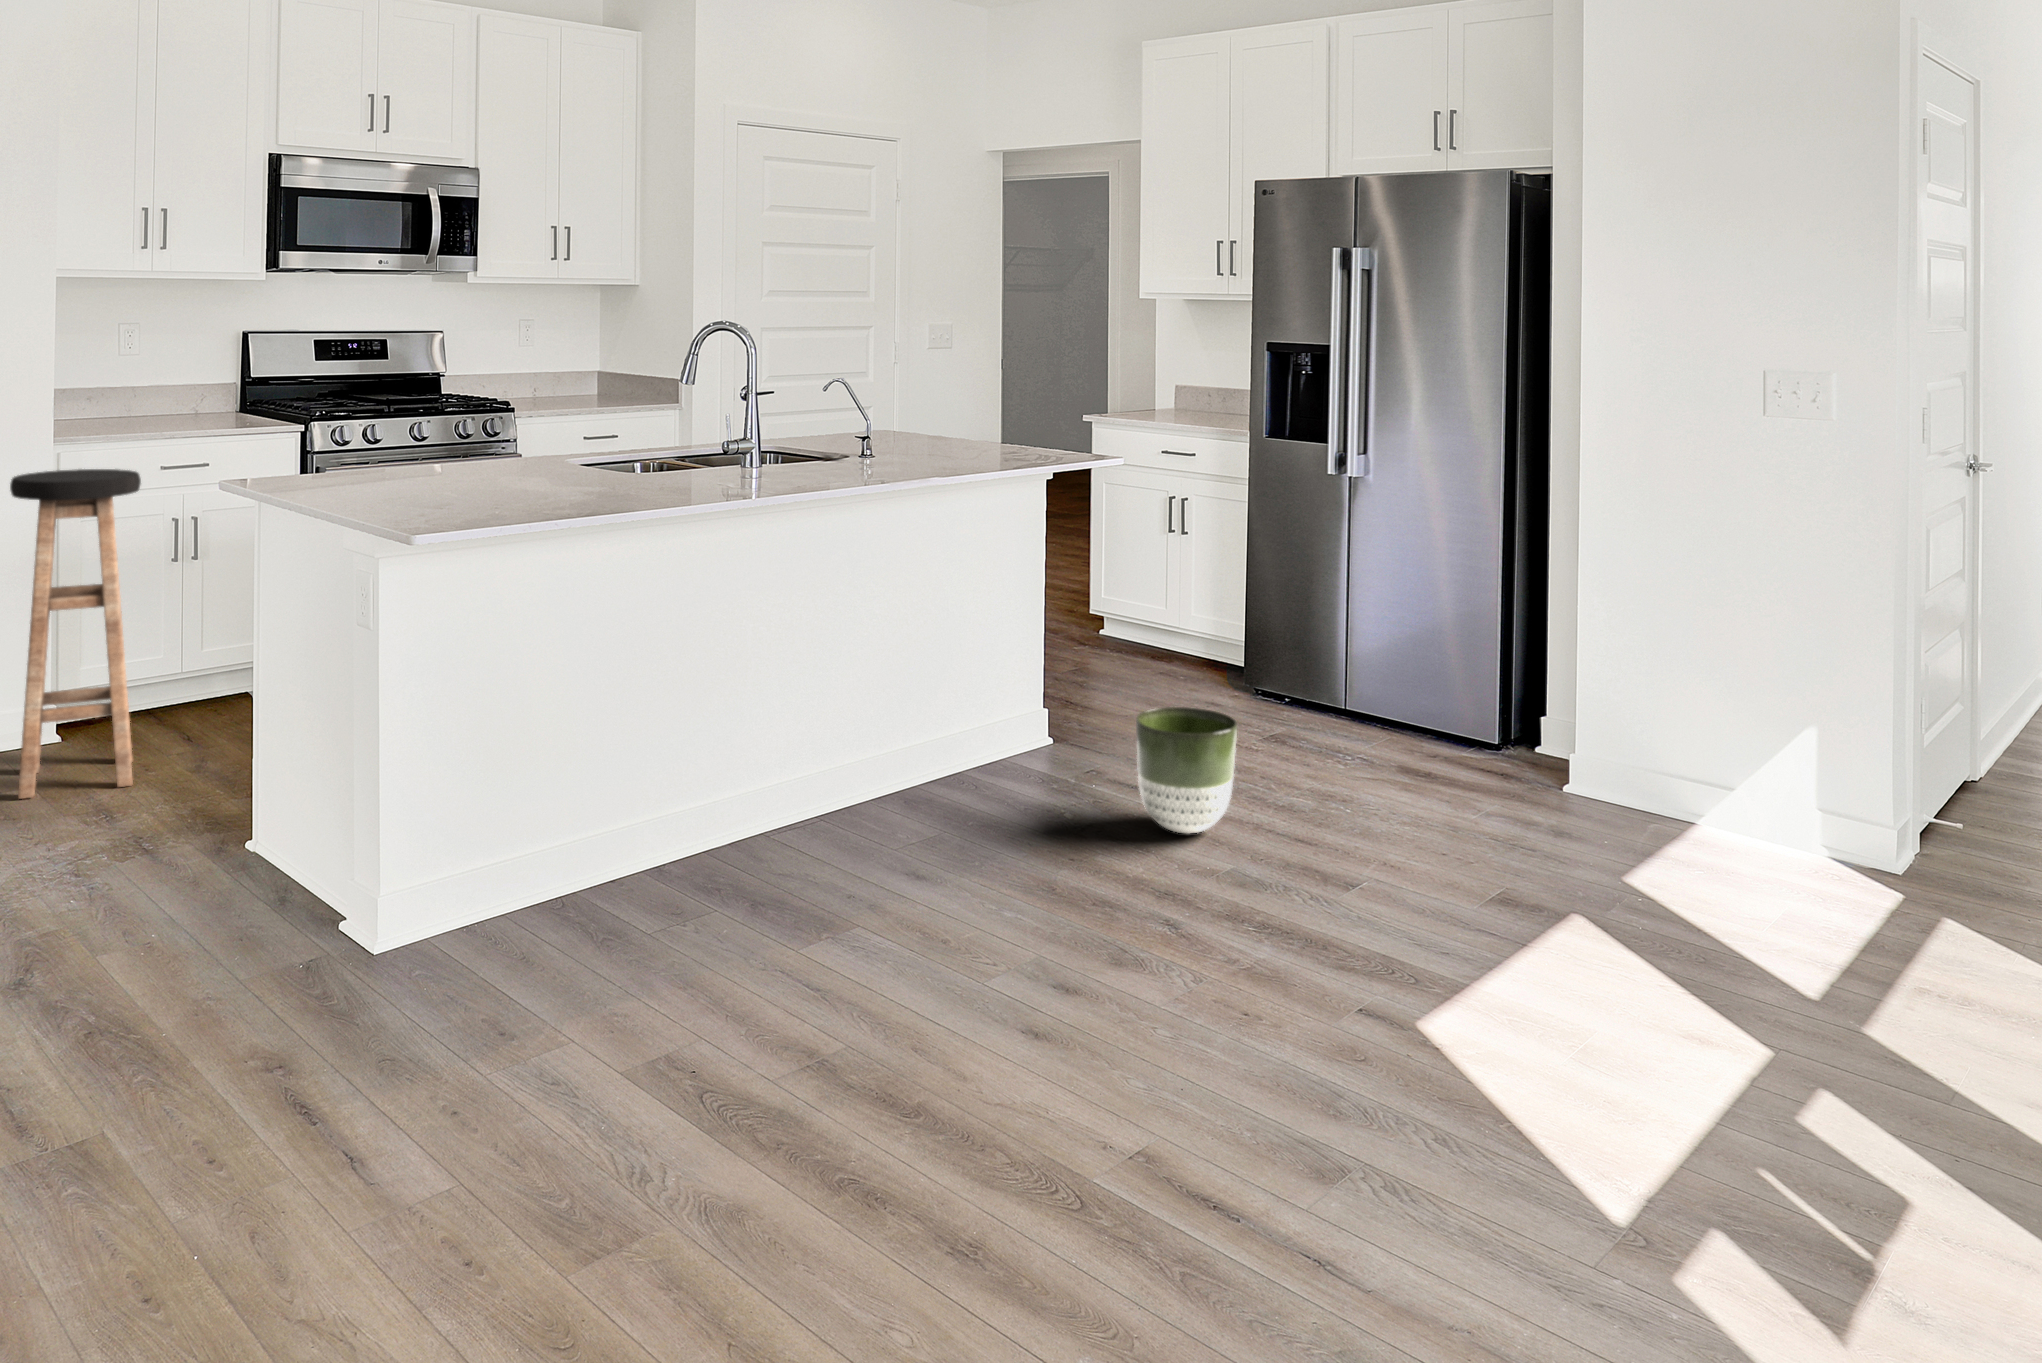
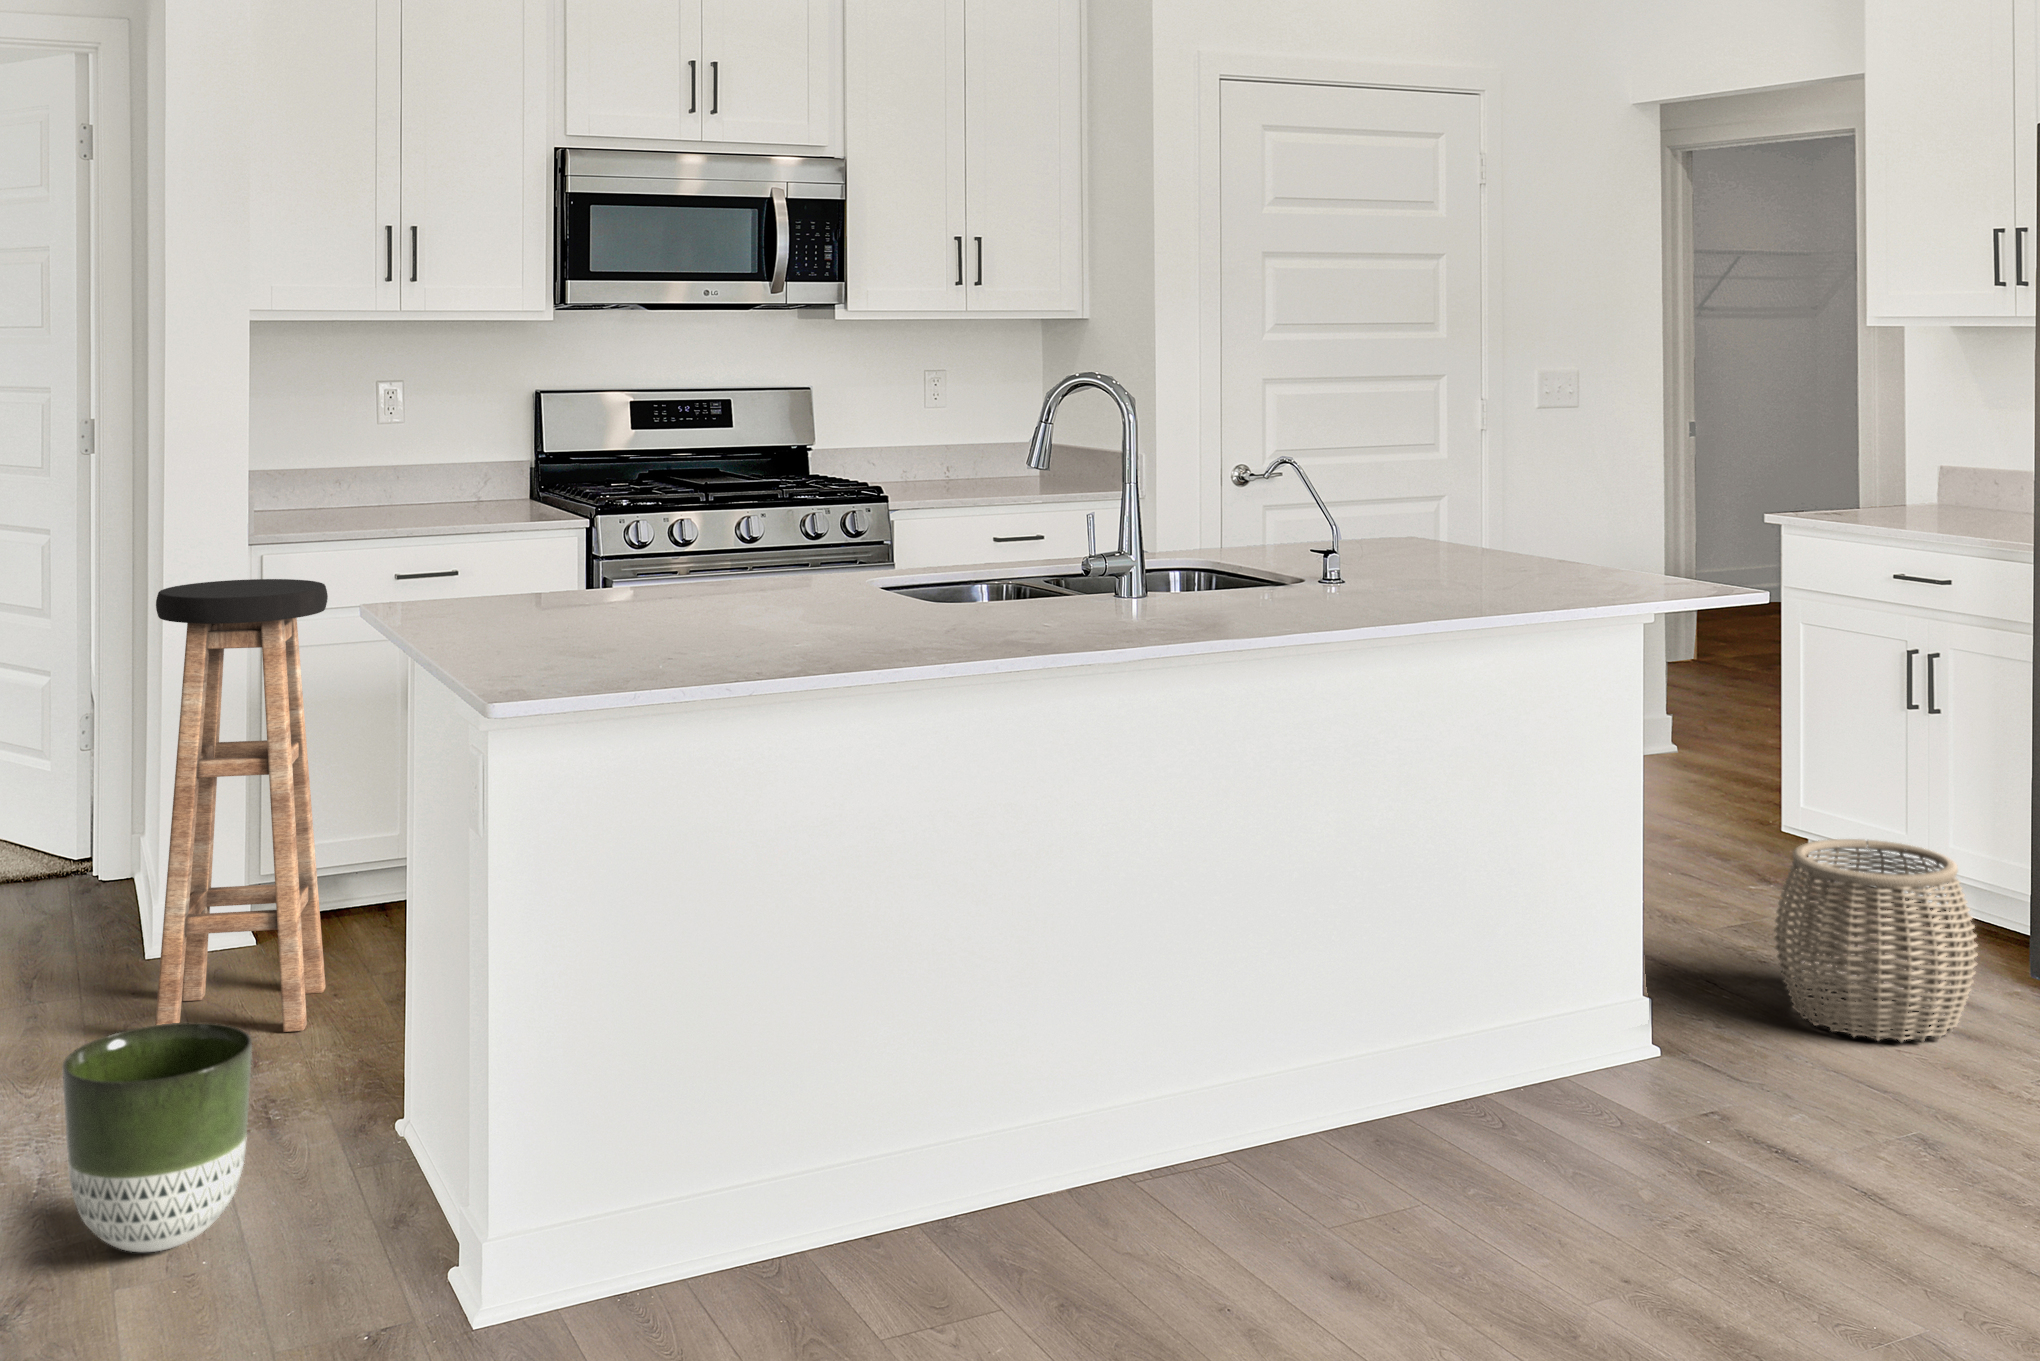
woven basket: none [1102,607,1215,722] -> present [1774,839,1978,1042]
planter: present [1136,707,1237,833] -> present [63,1022,252,1252]

